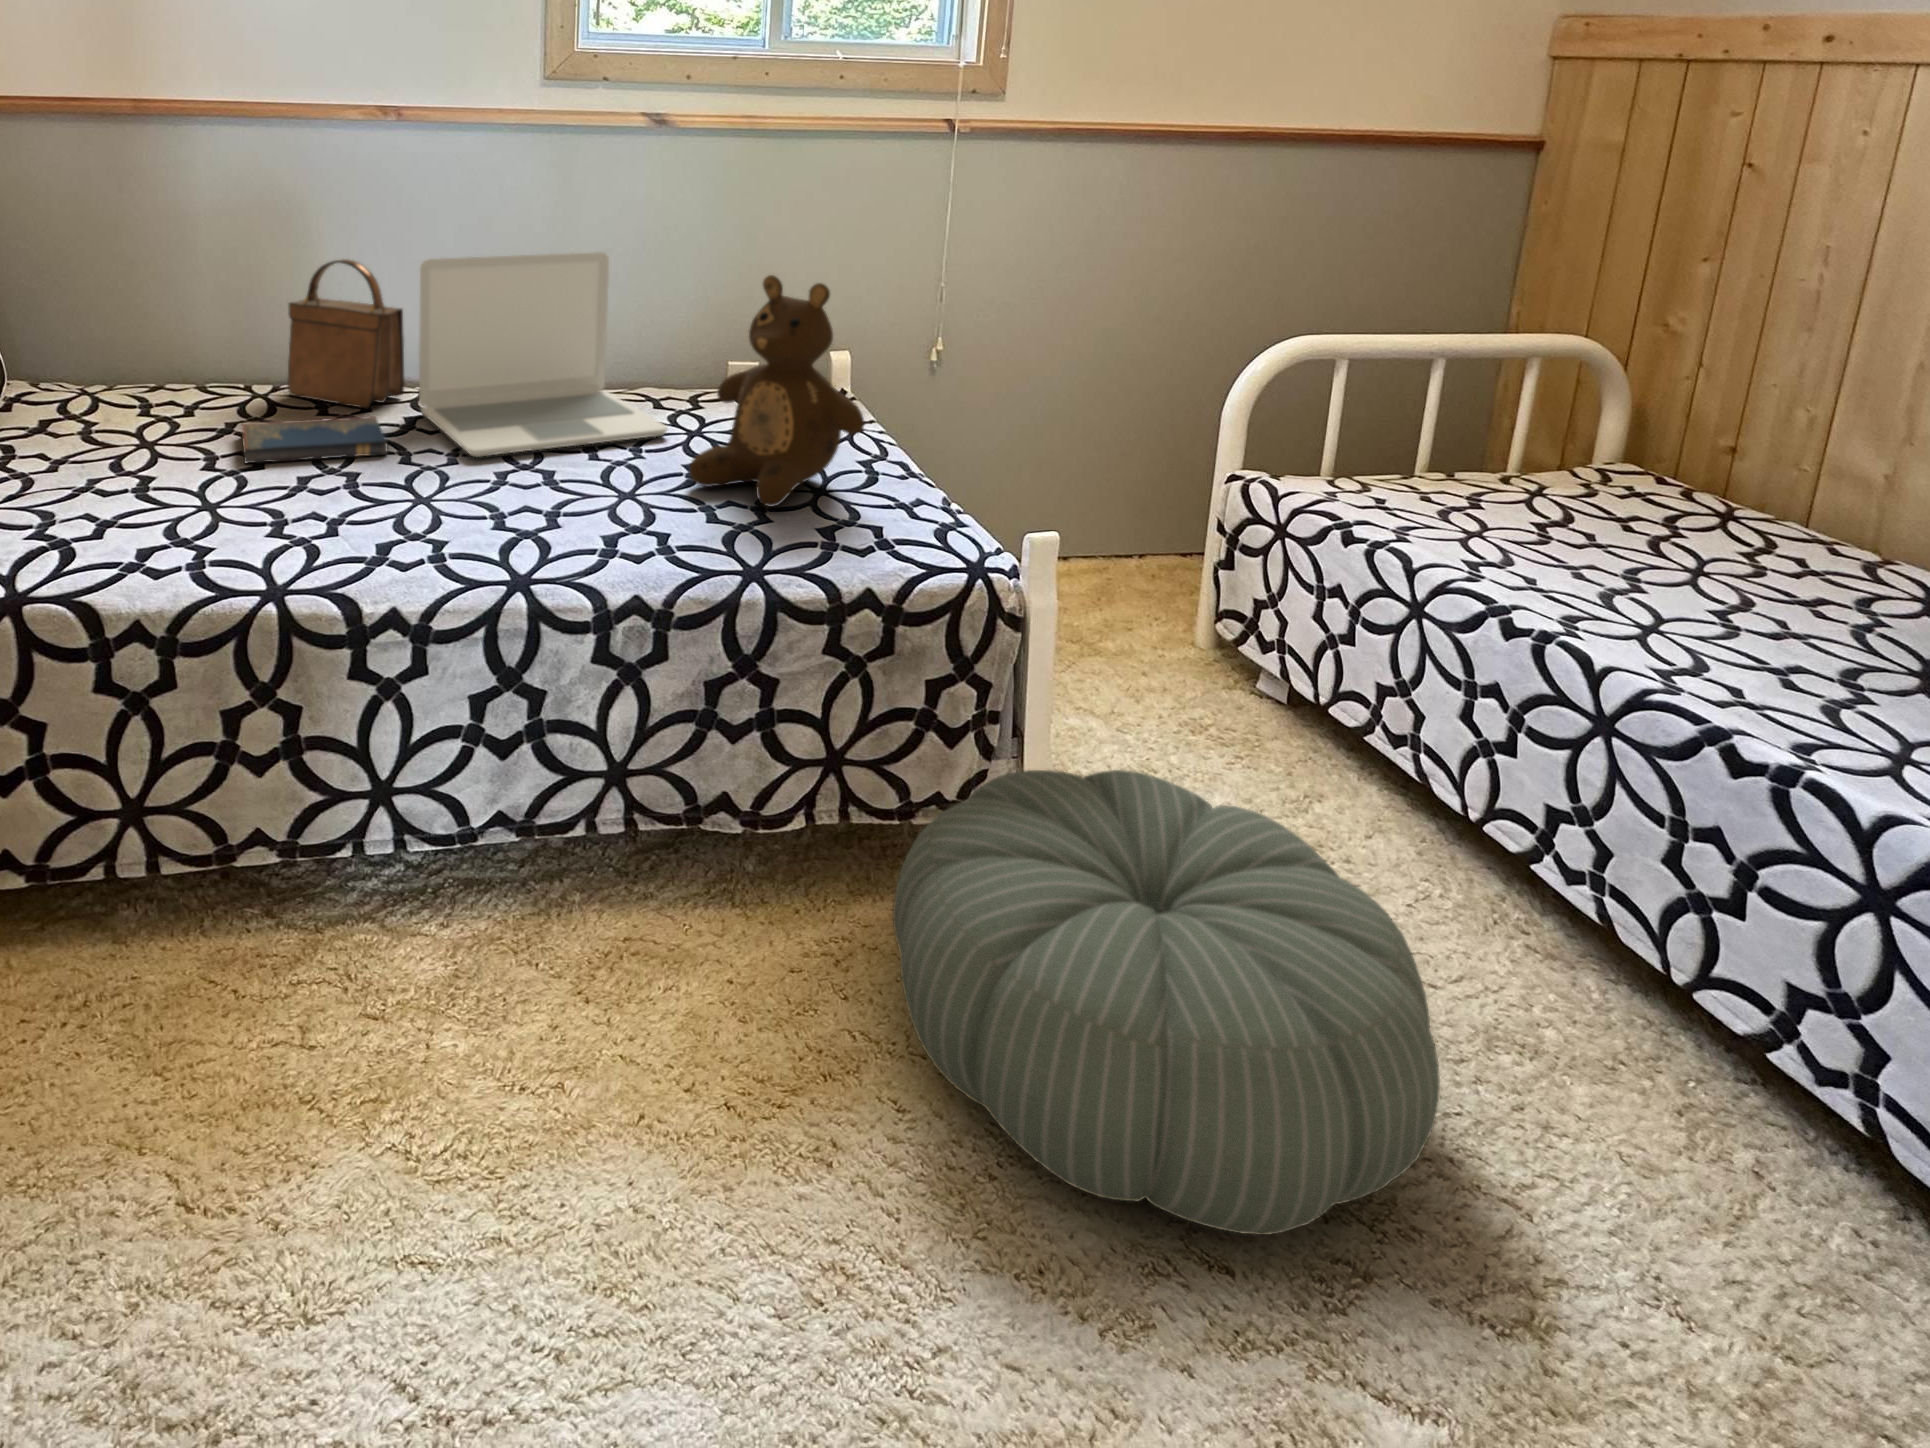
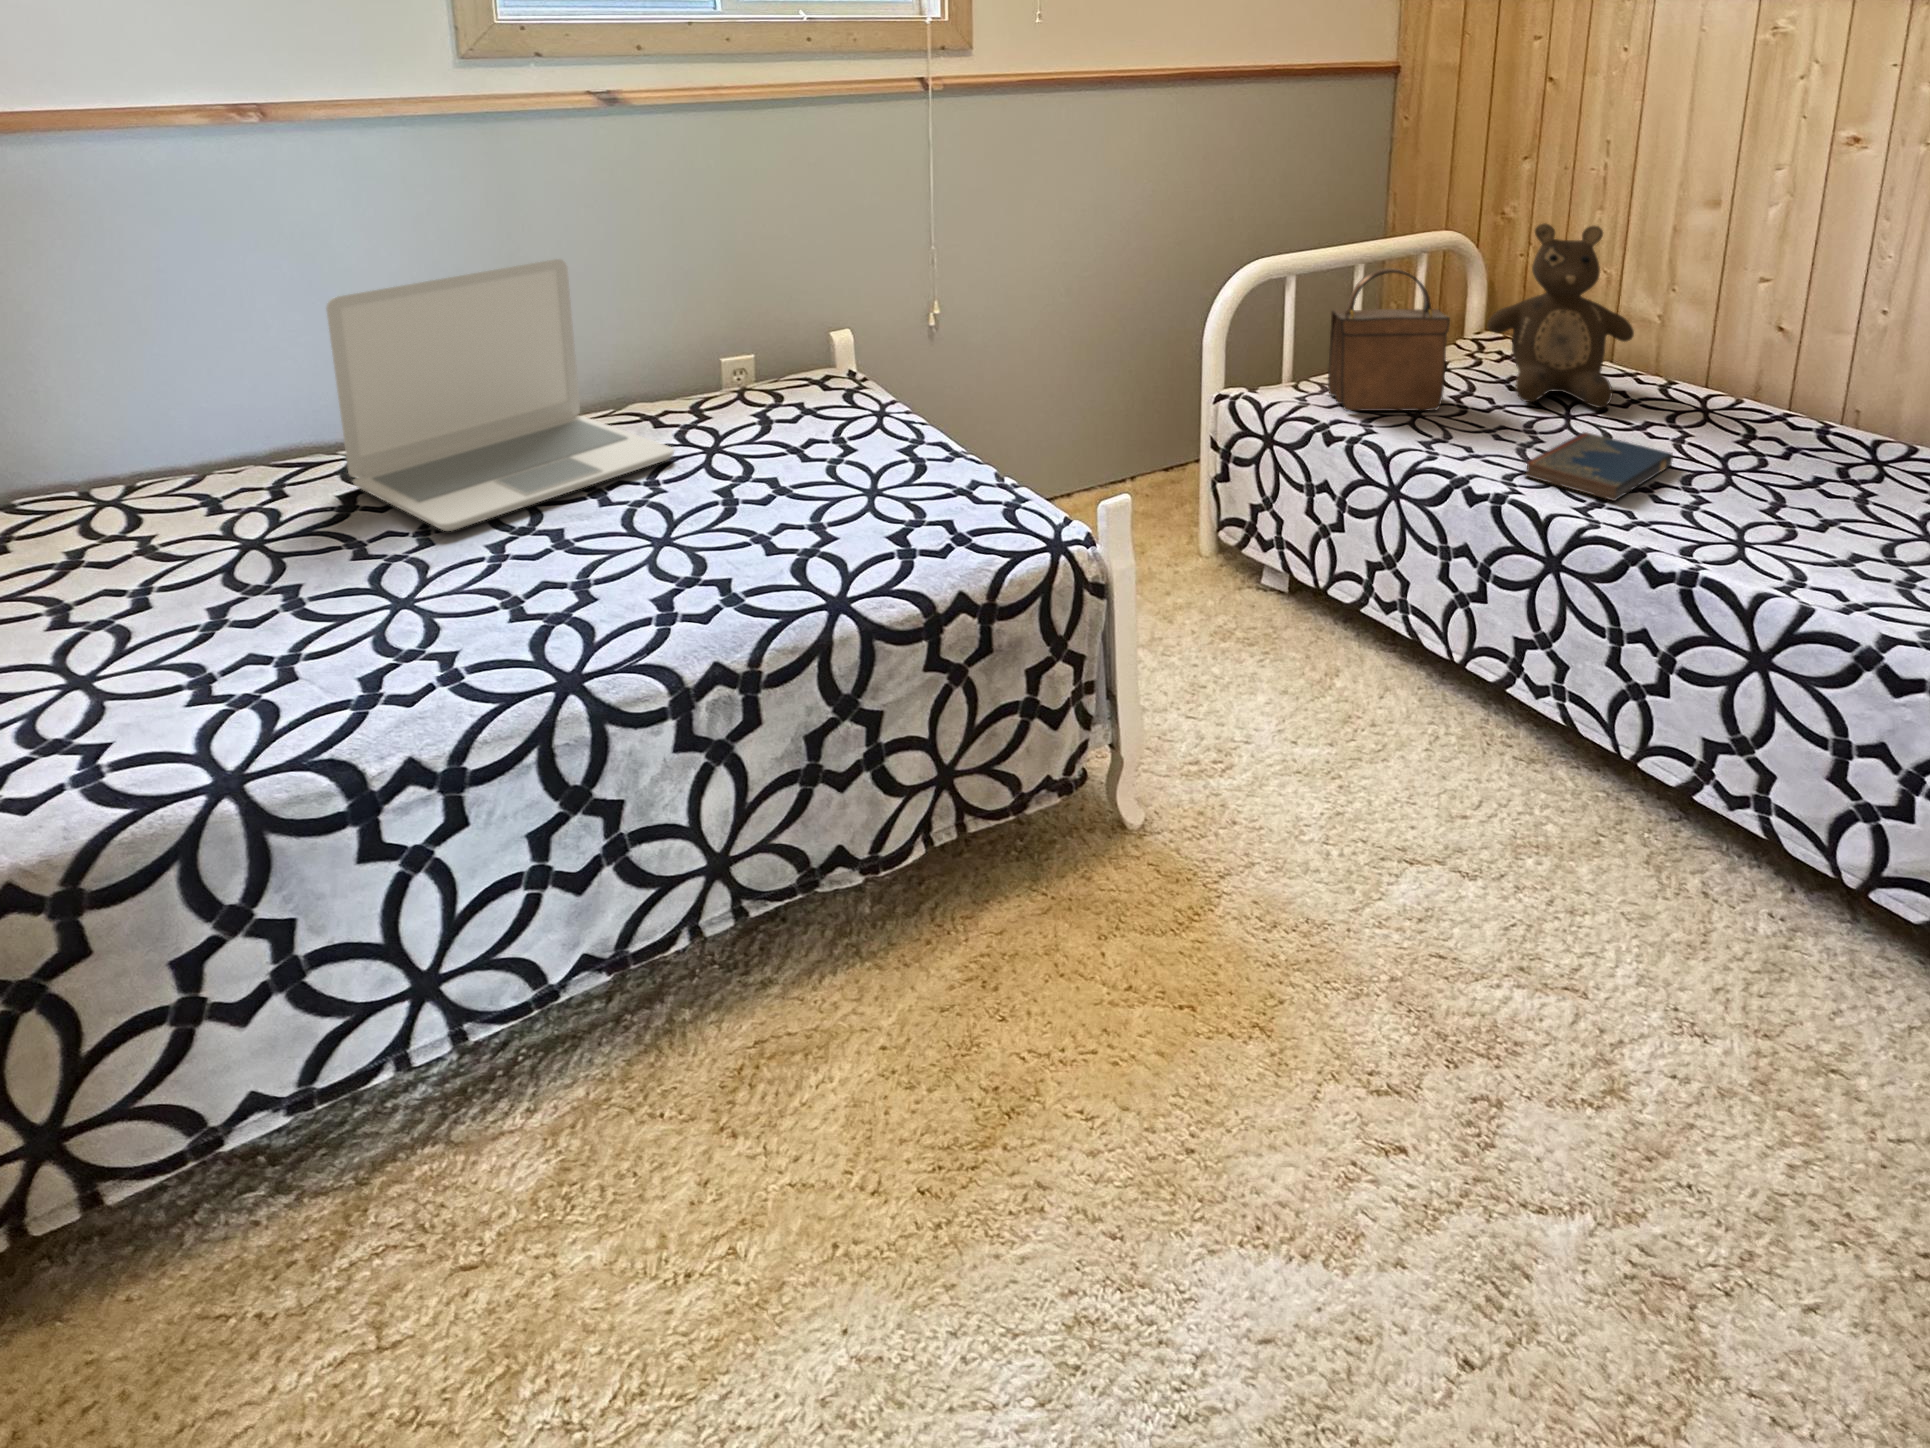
handbag: present [287,259,405,408] -> present [1328,268,1450,411]
teddy bear: present [689,275,865,507] -> present [1487,223,1634,408]
hardcover book: present [242,416,388,463] -> present [1525,432,1673,501]
pouf: present [893,770,1440,1235] -> none [1035,706,1527,1134]

